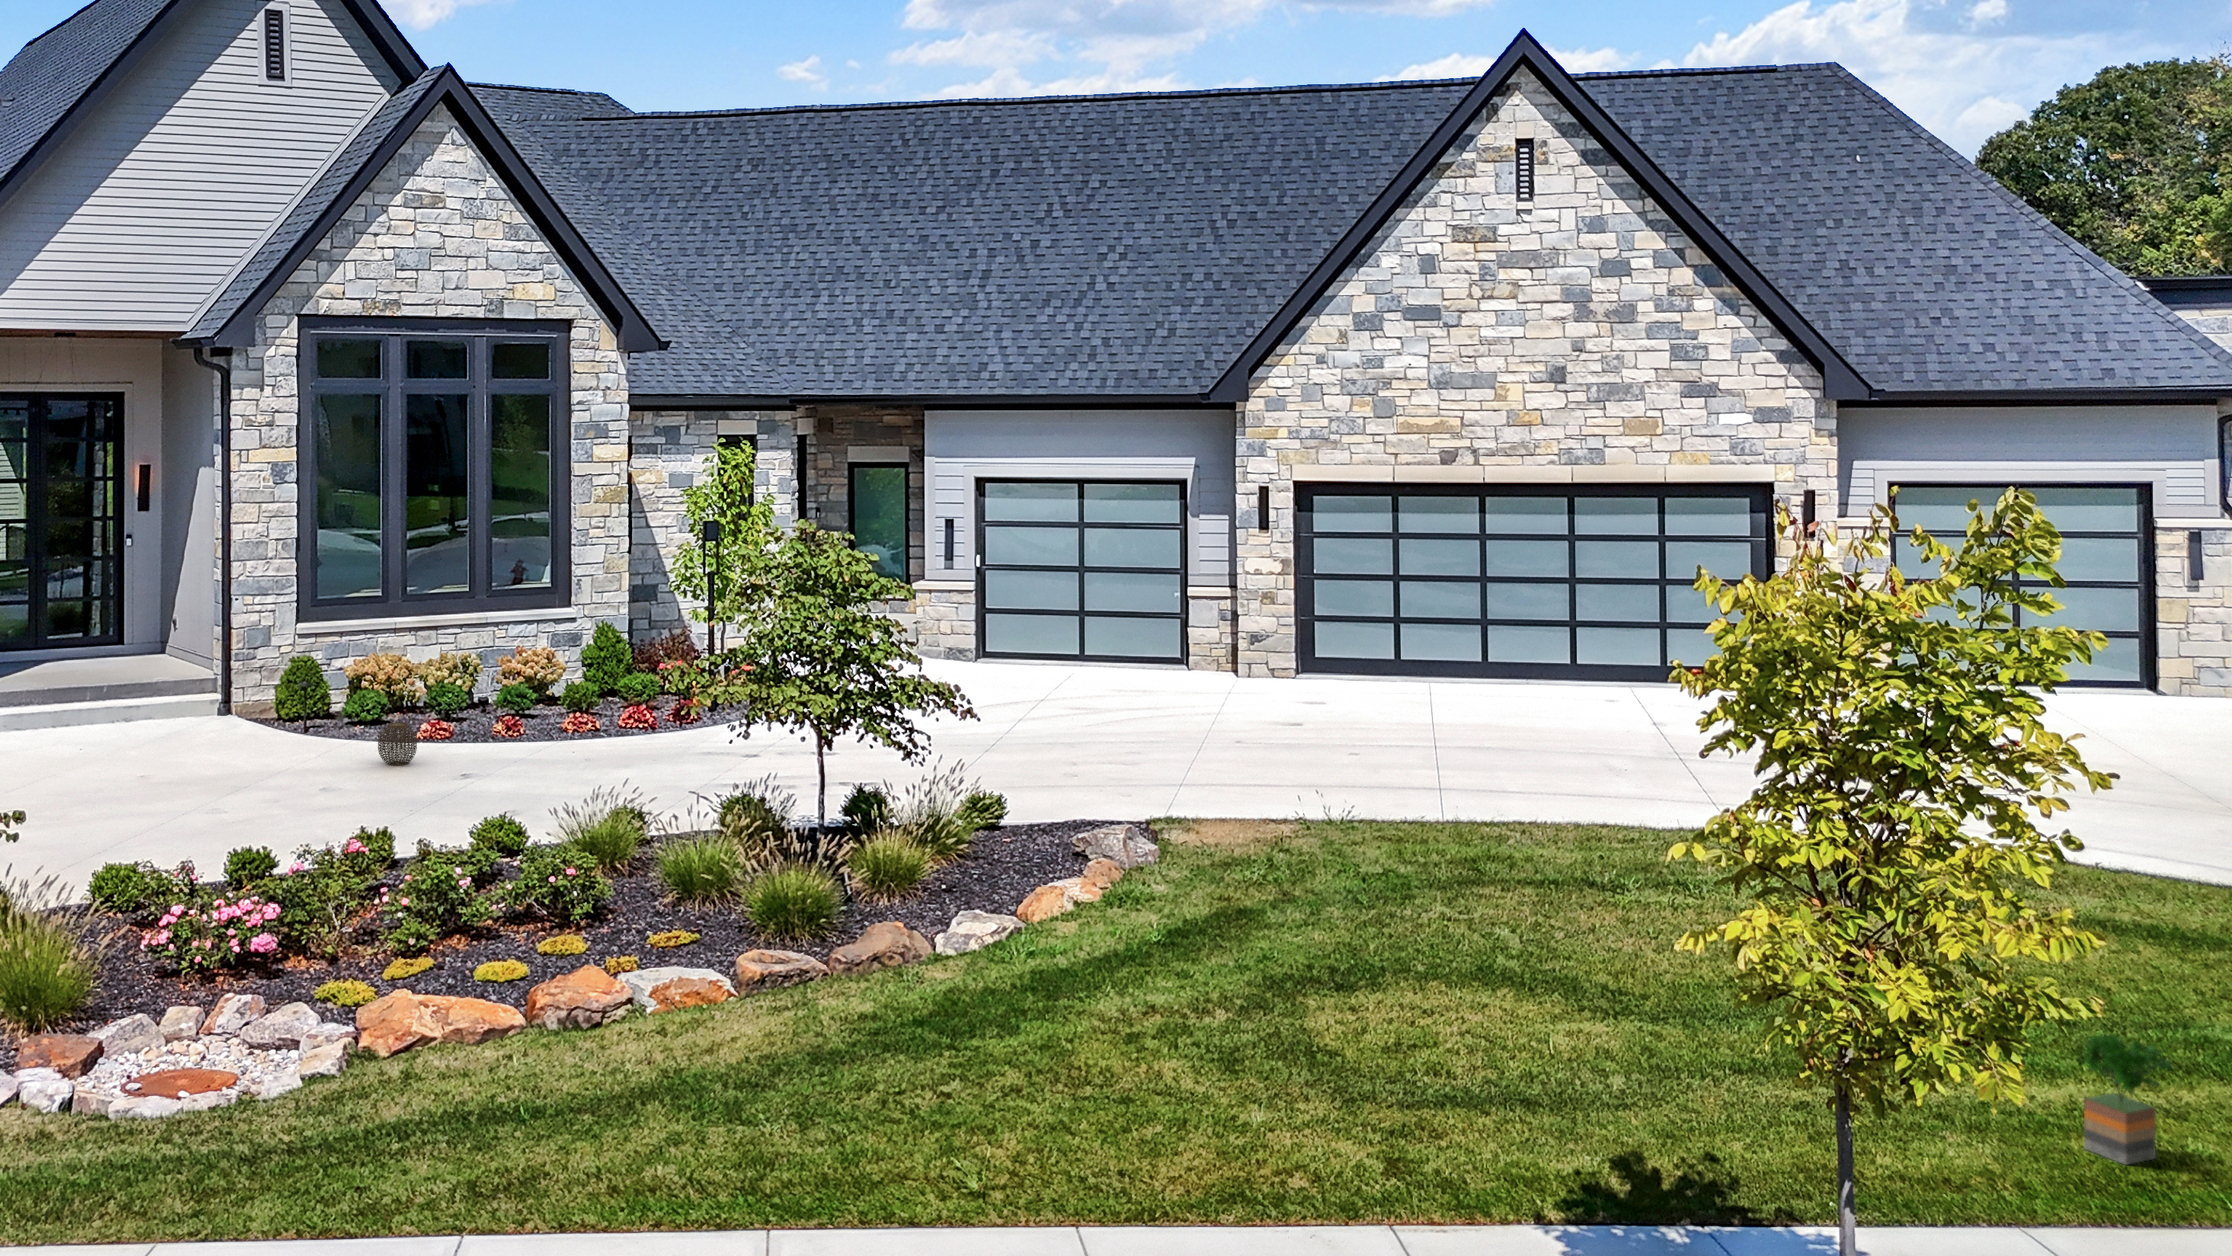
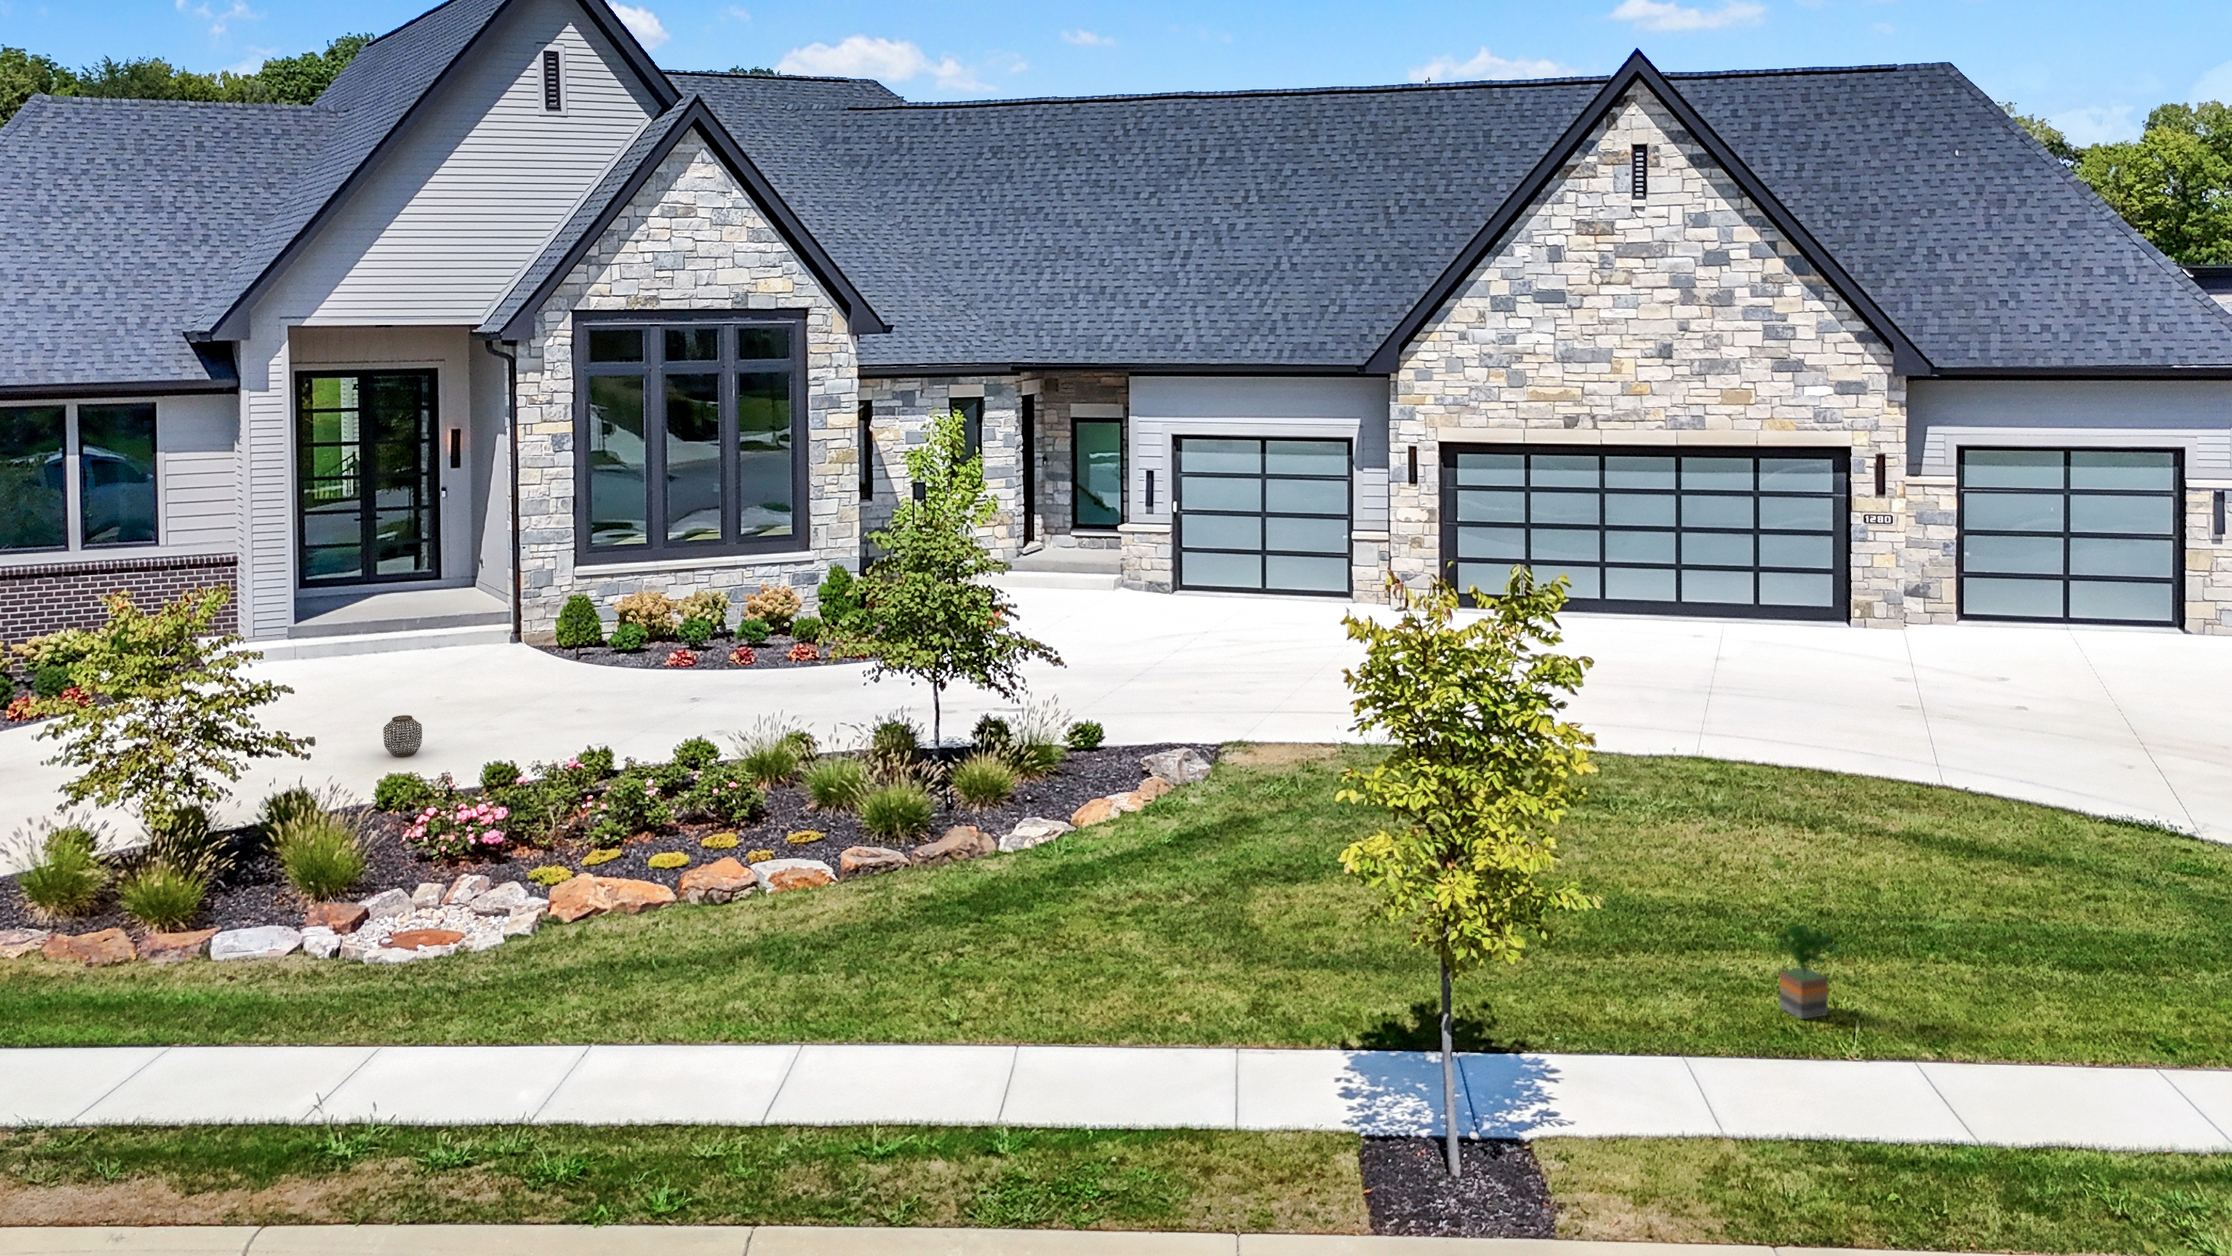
woven basket: present [378,722,417,766] -> present [383,715,422,757]

